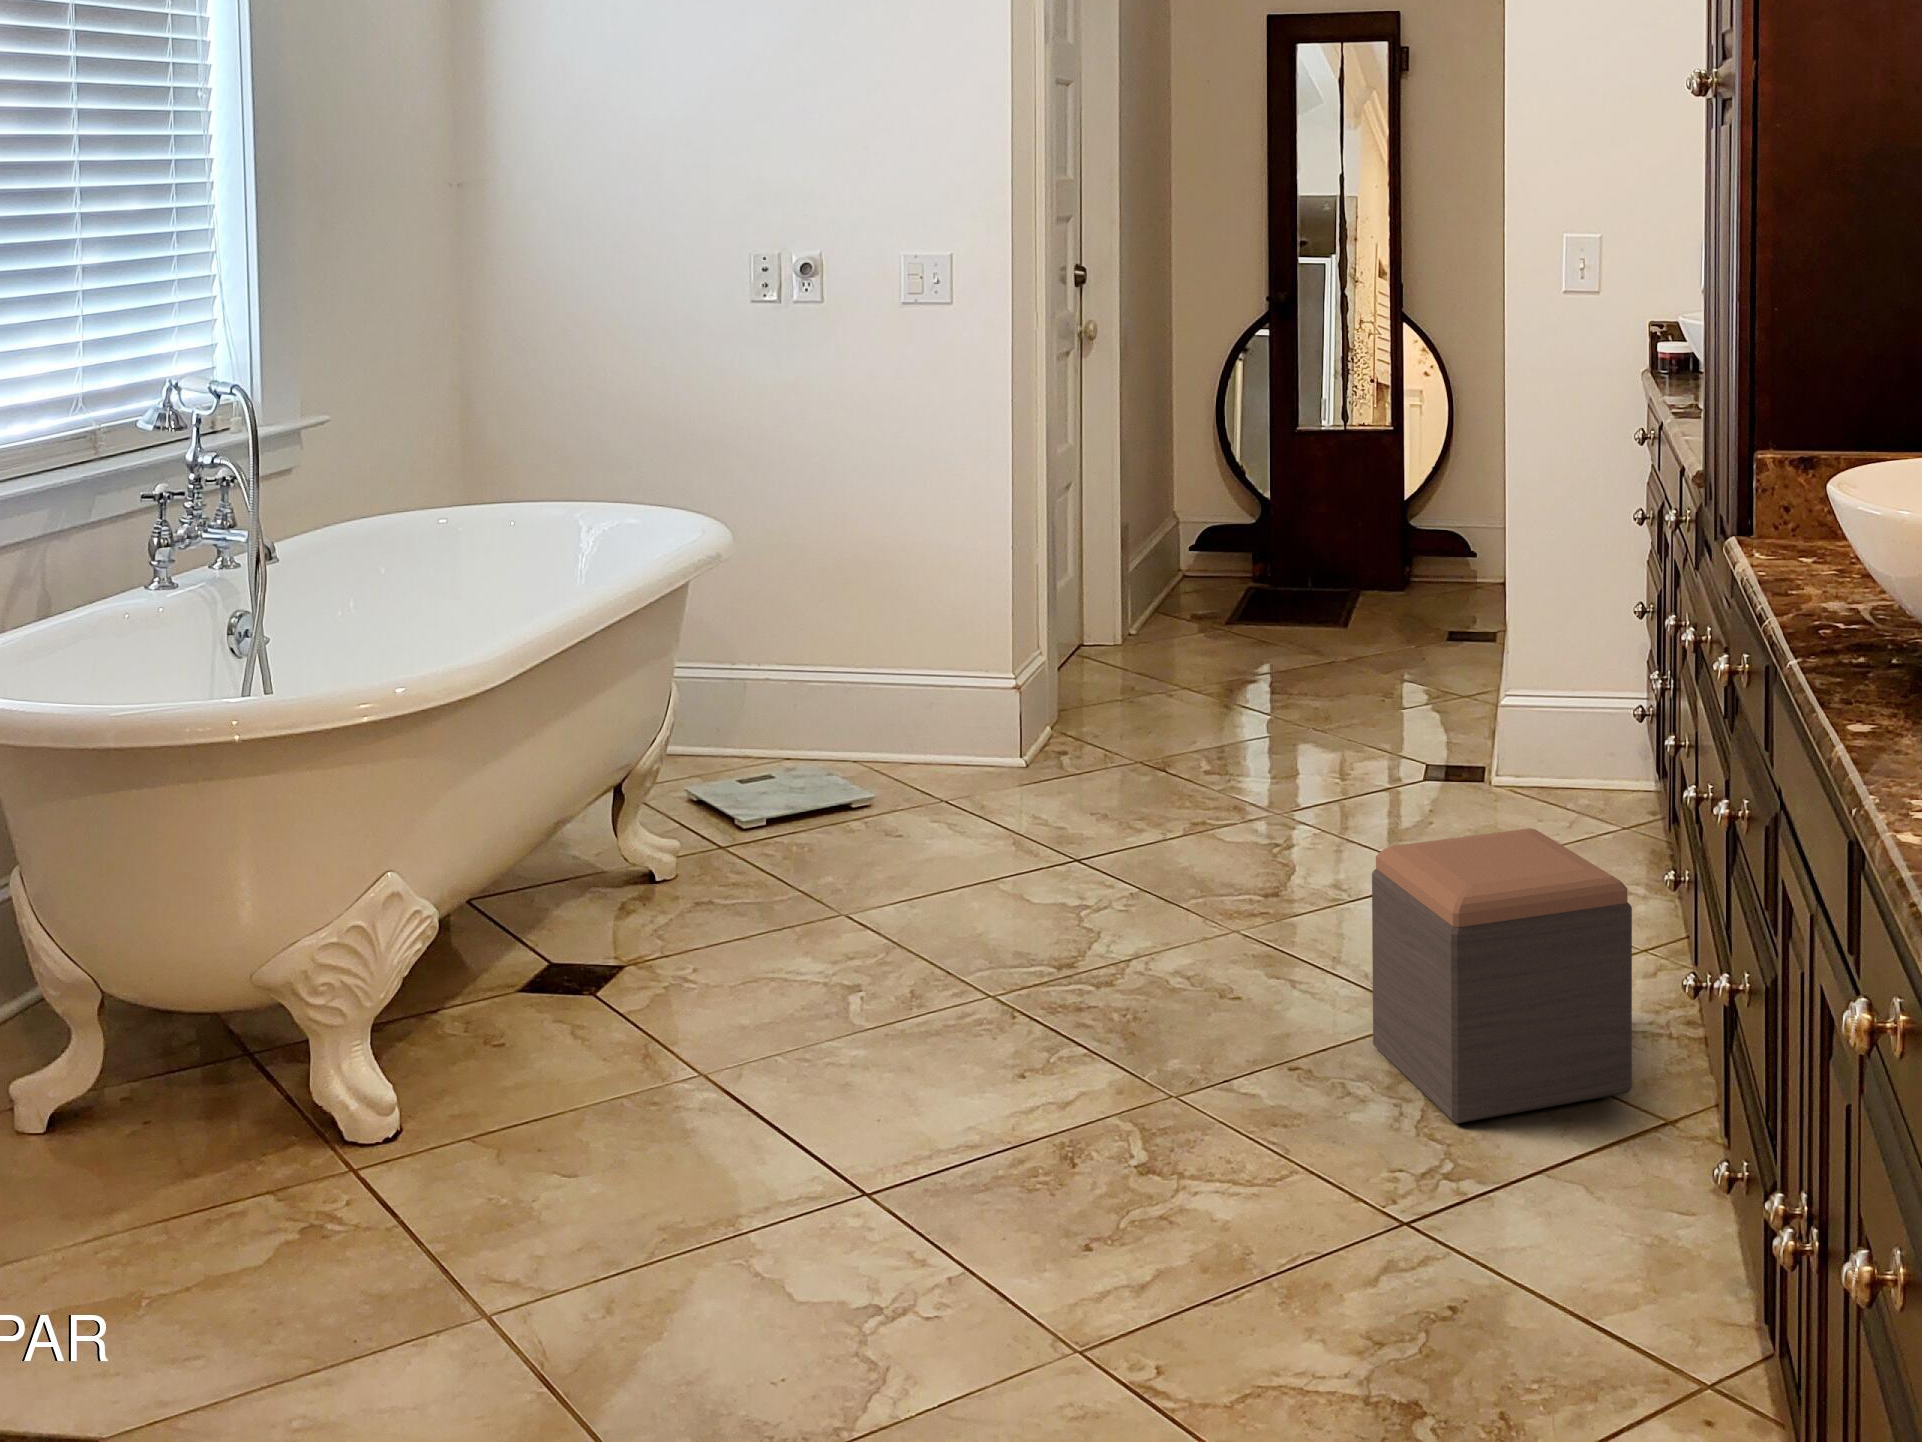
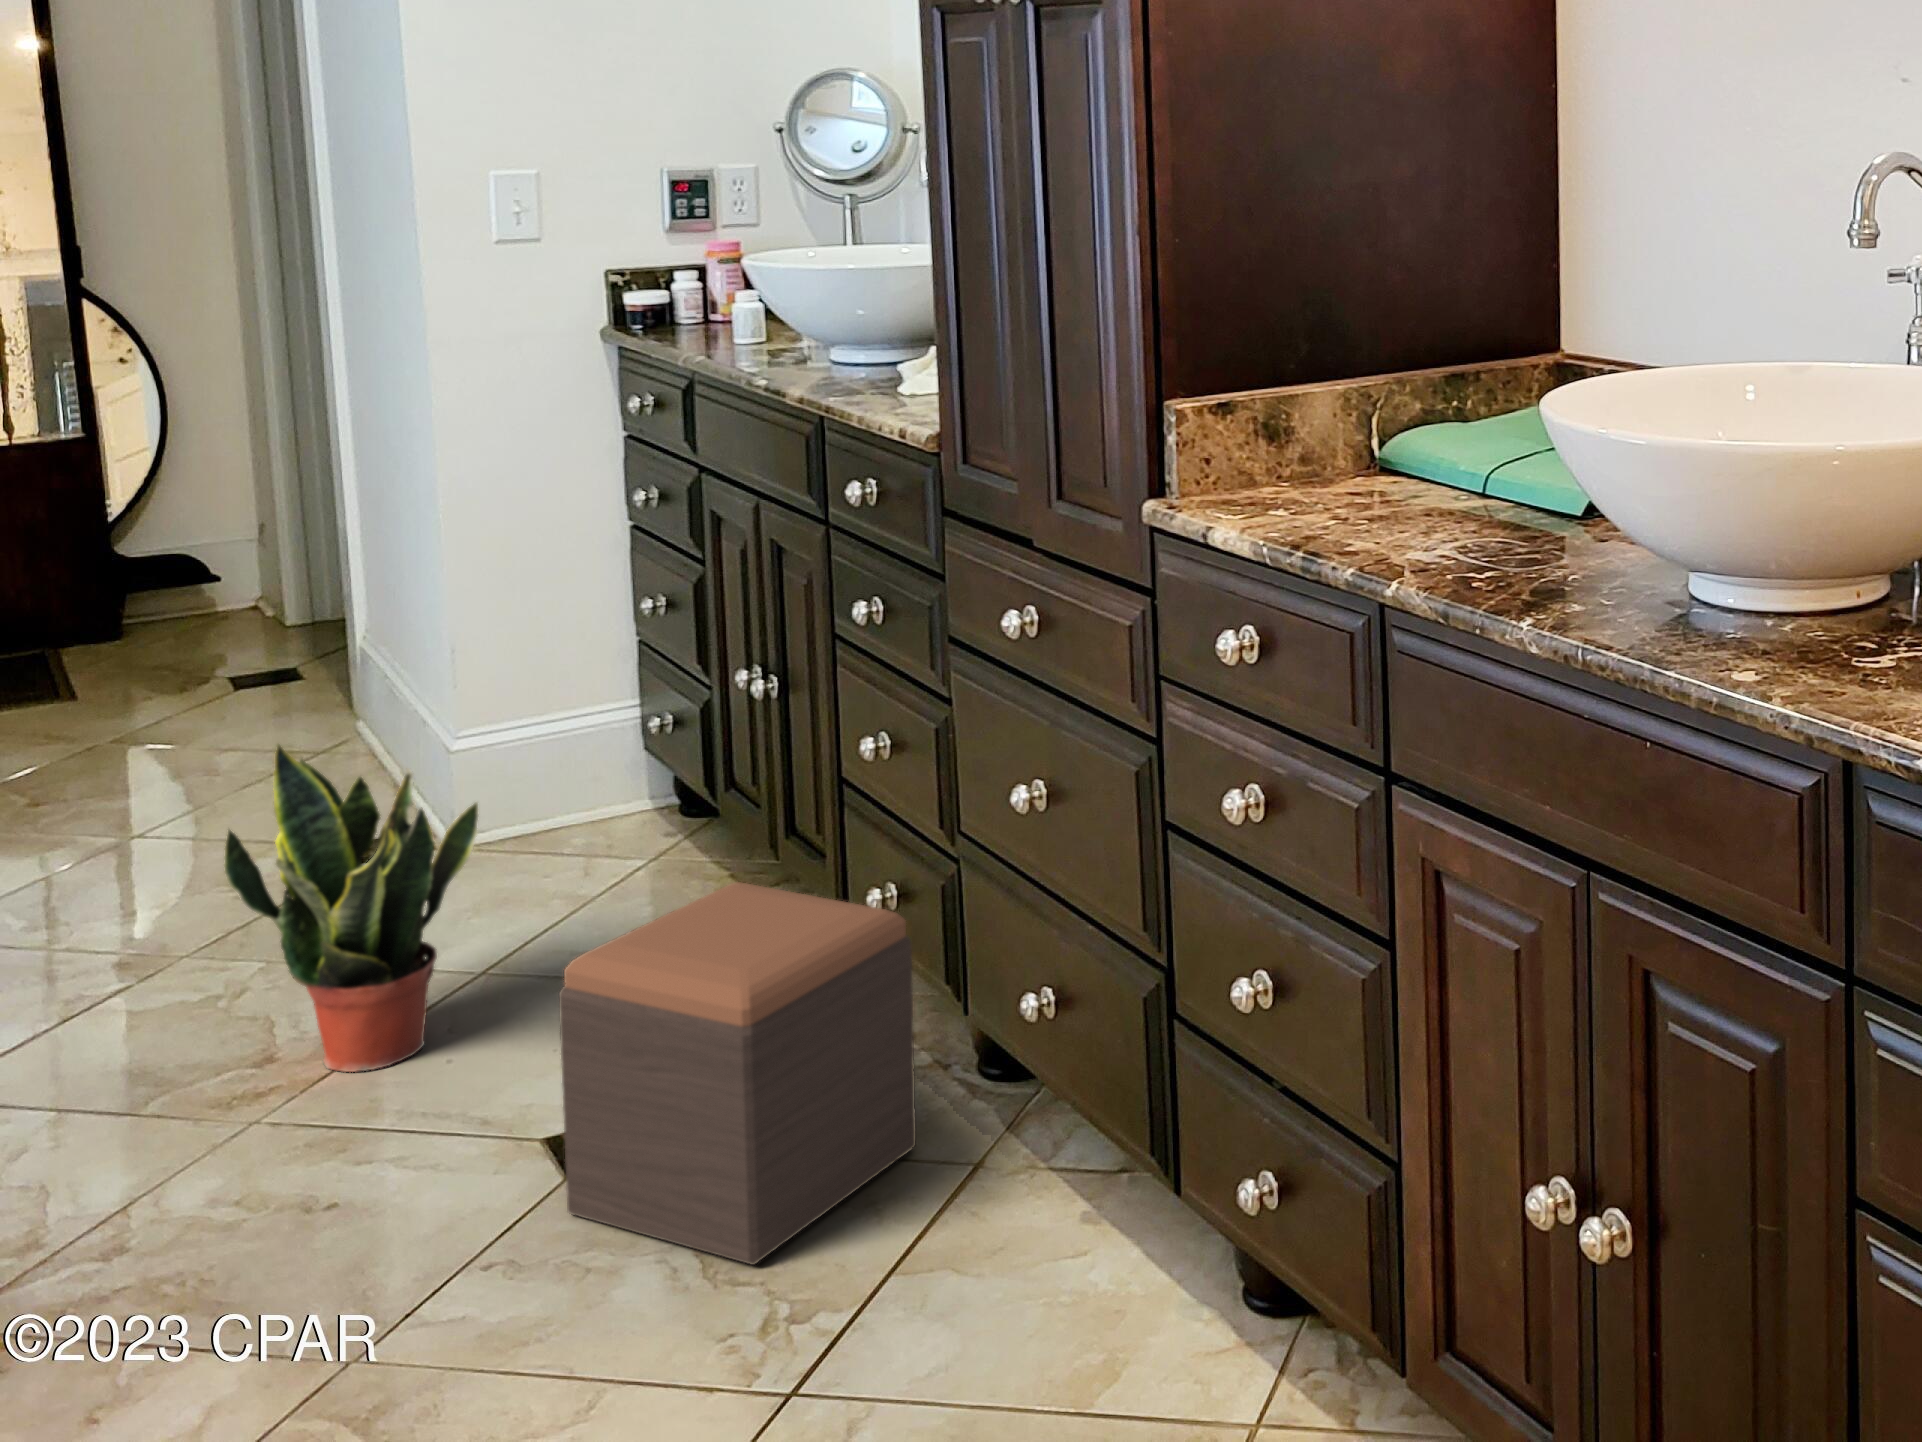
potted plant: none [1256,655,1430,917] -> present [225,745,478,1072]

